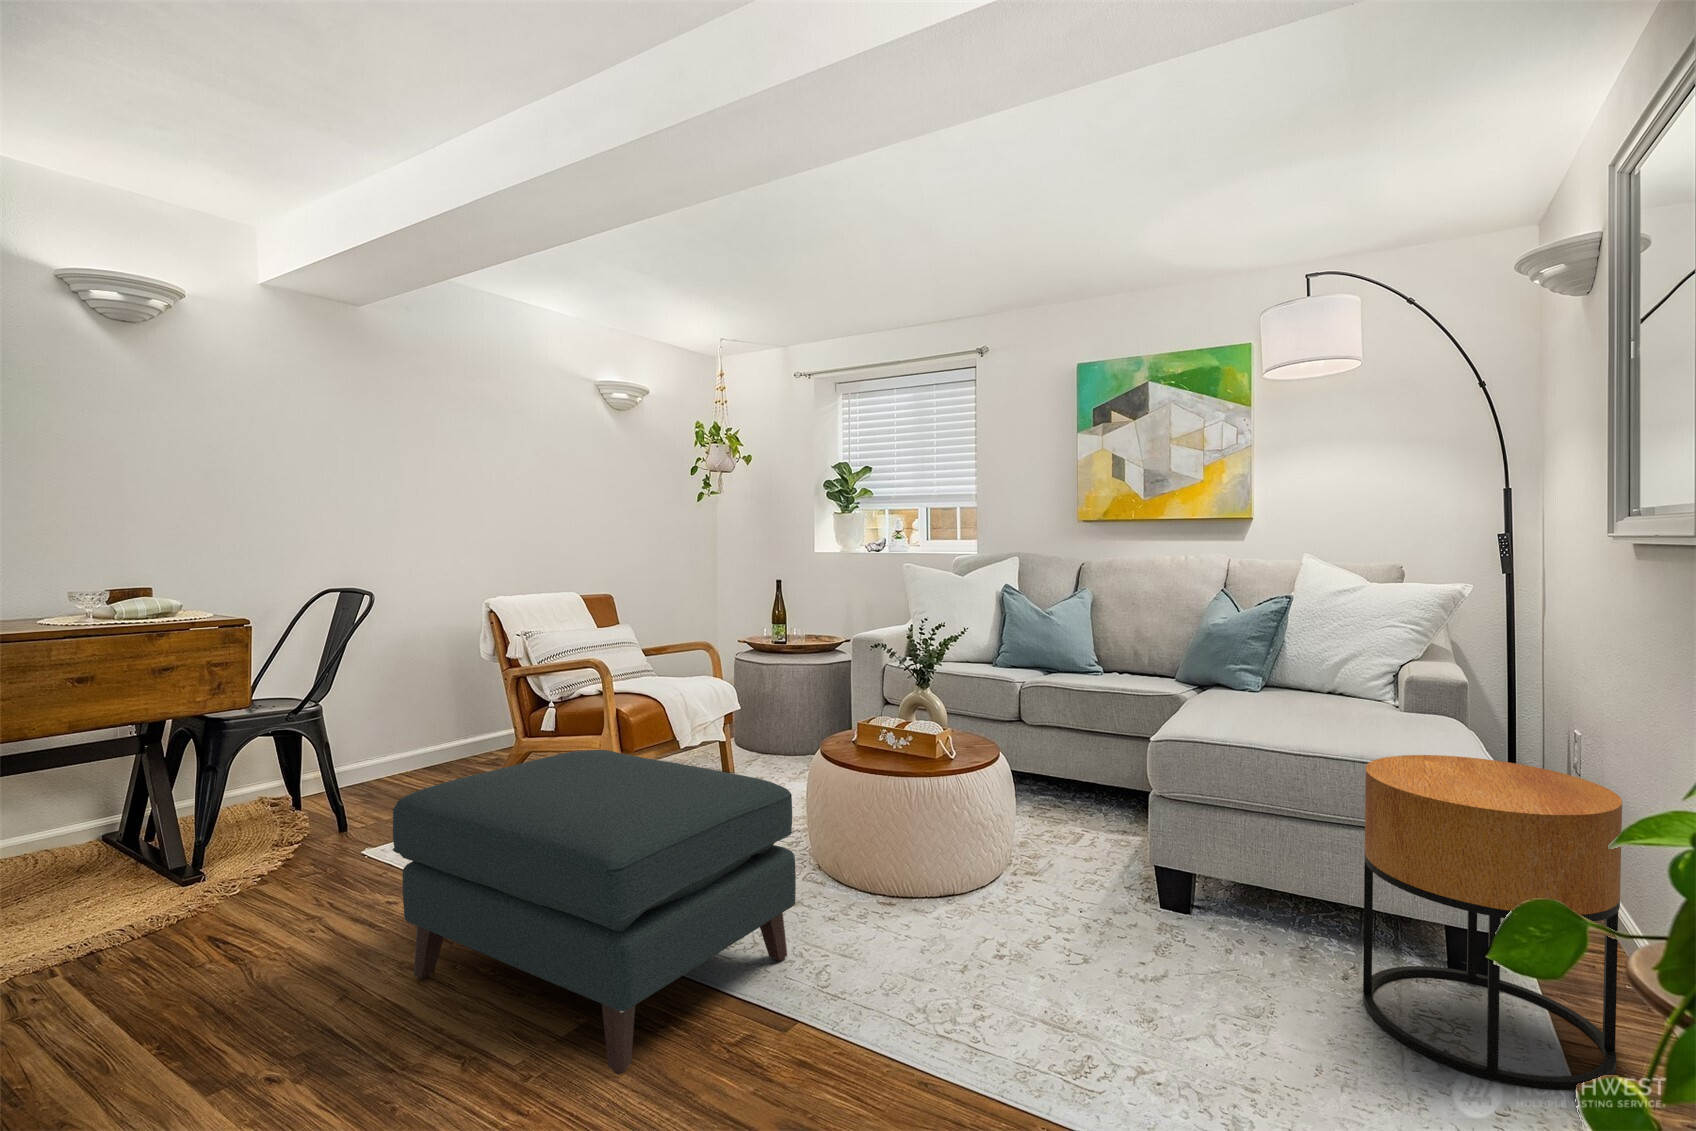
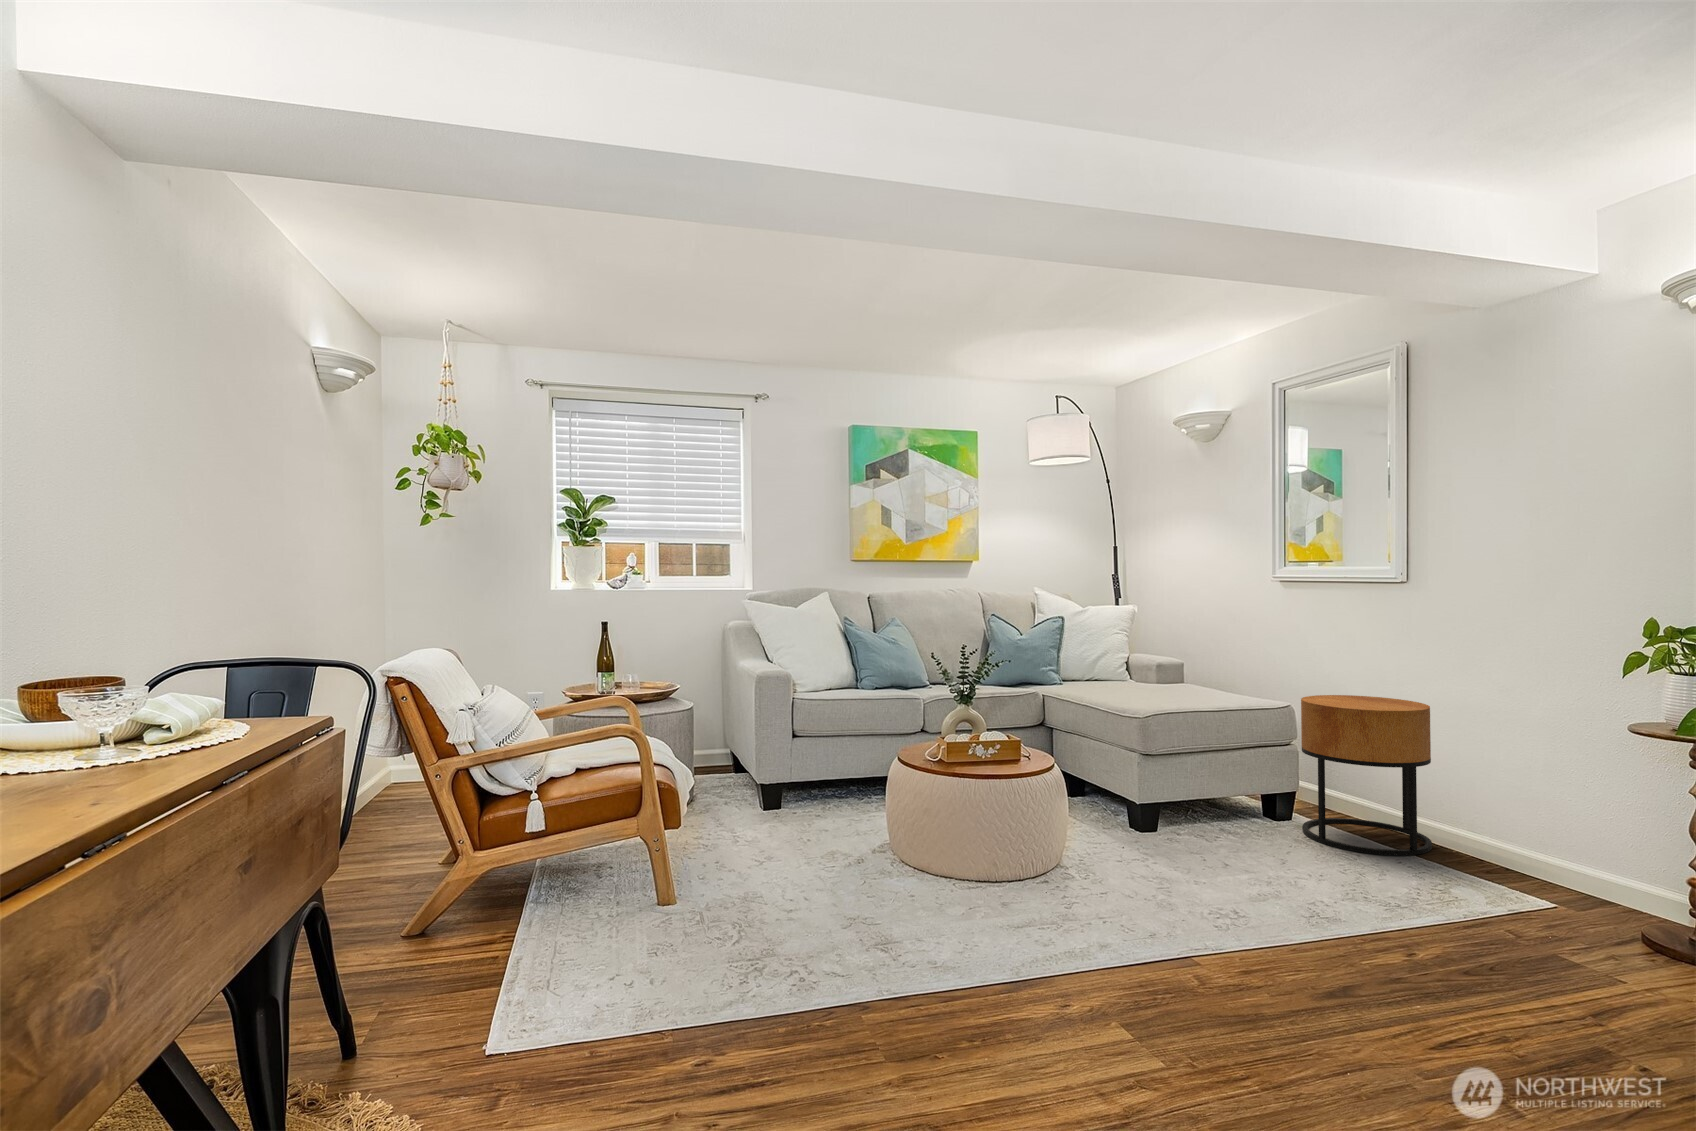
ottoman: present [393,750,796,1074] -> none [860,777,1266,1082]

